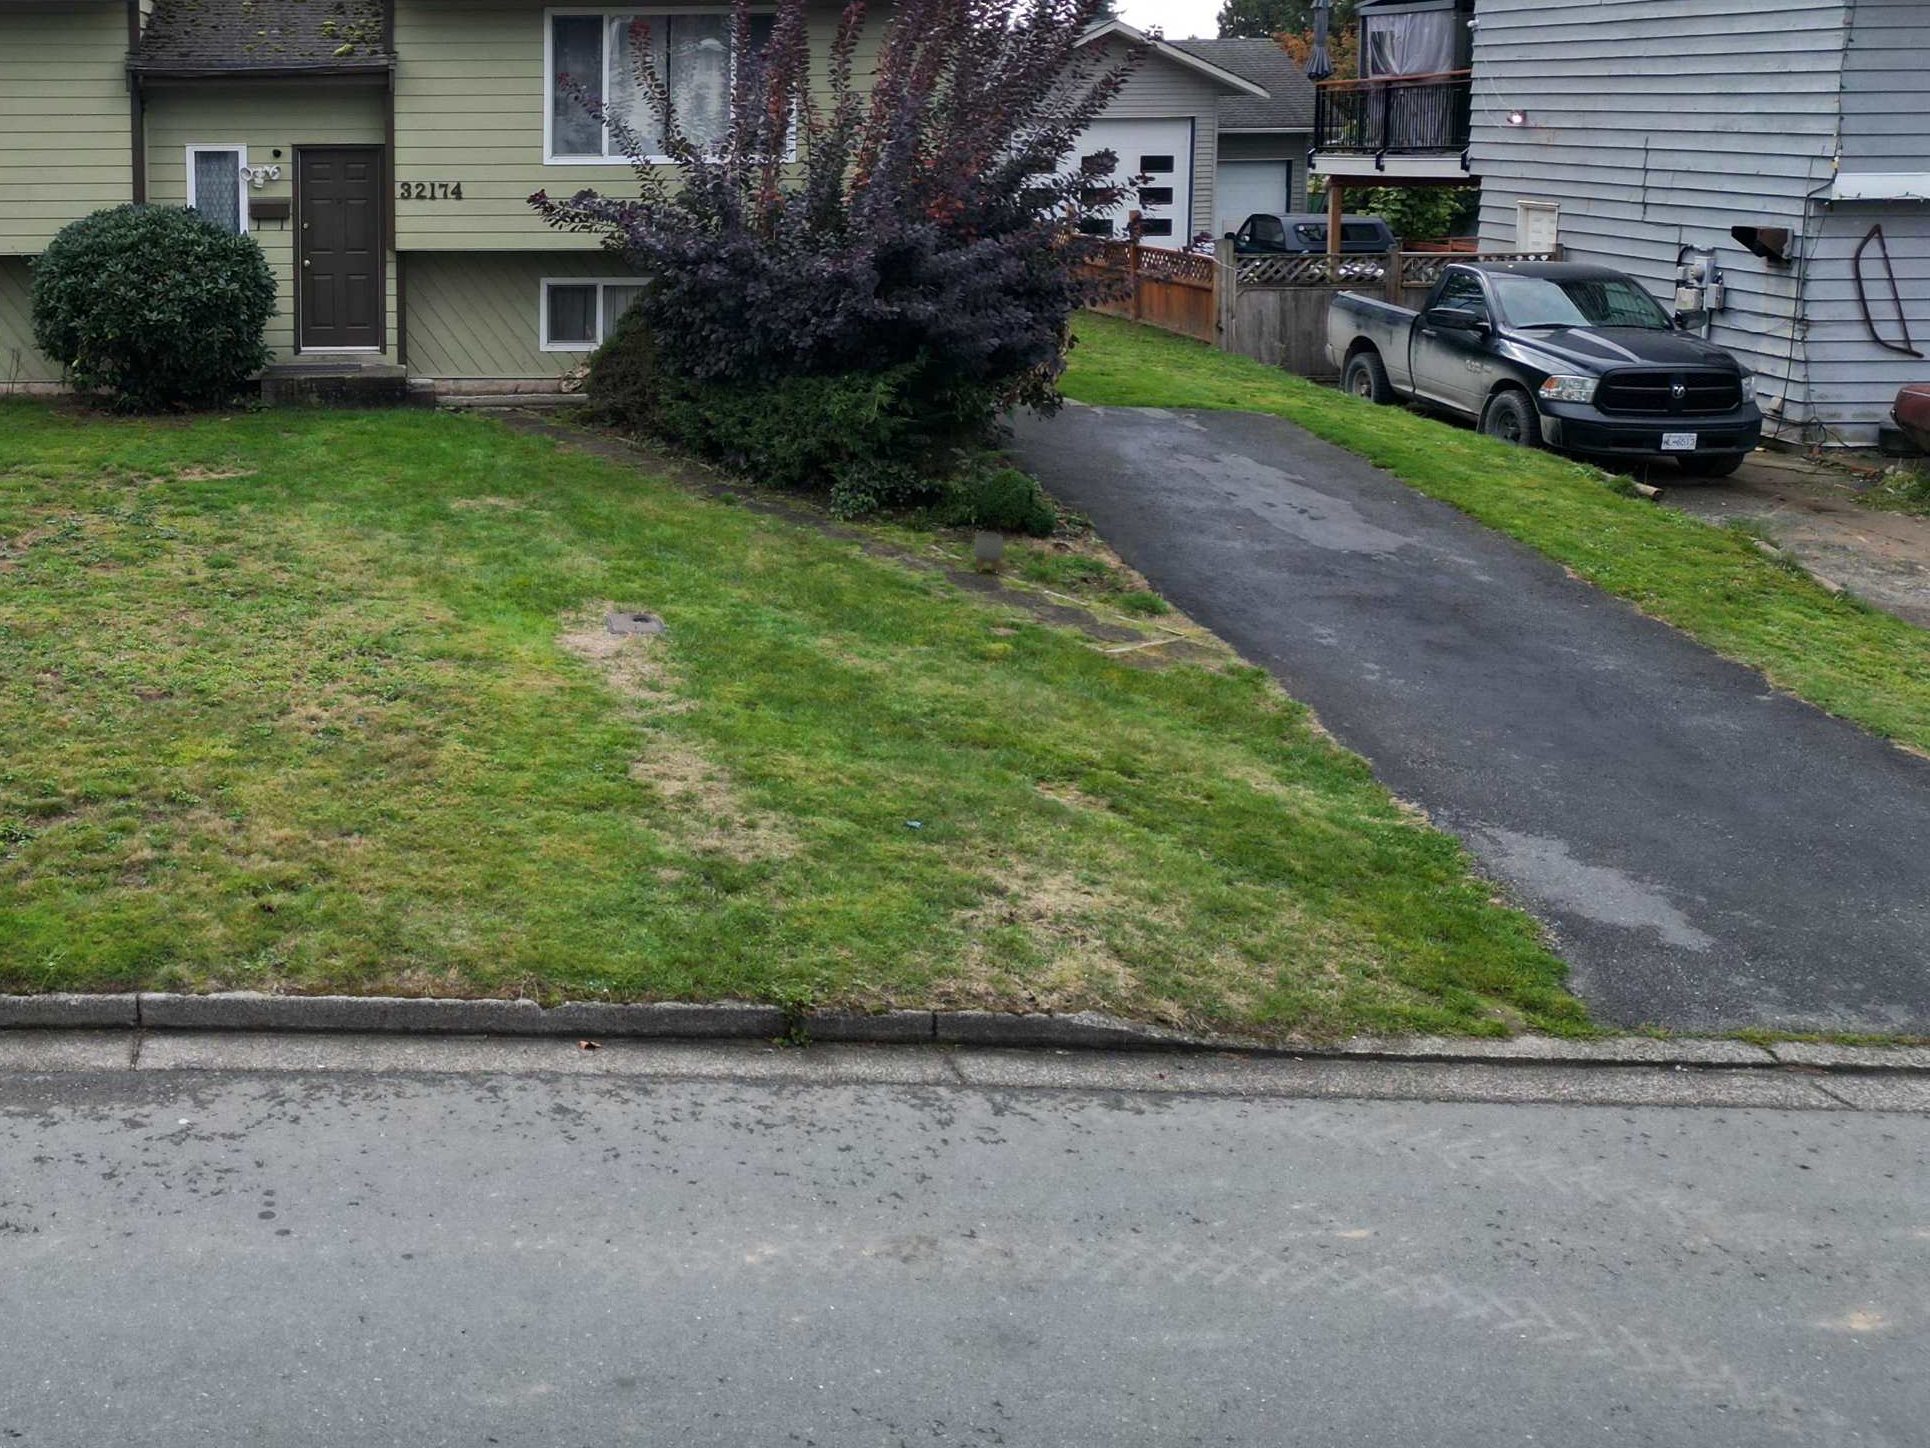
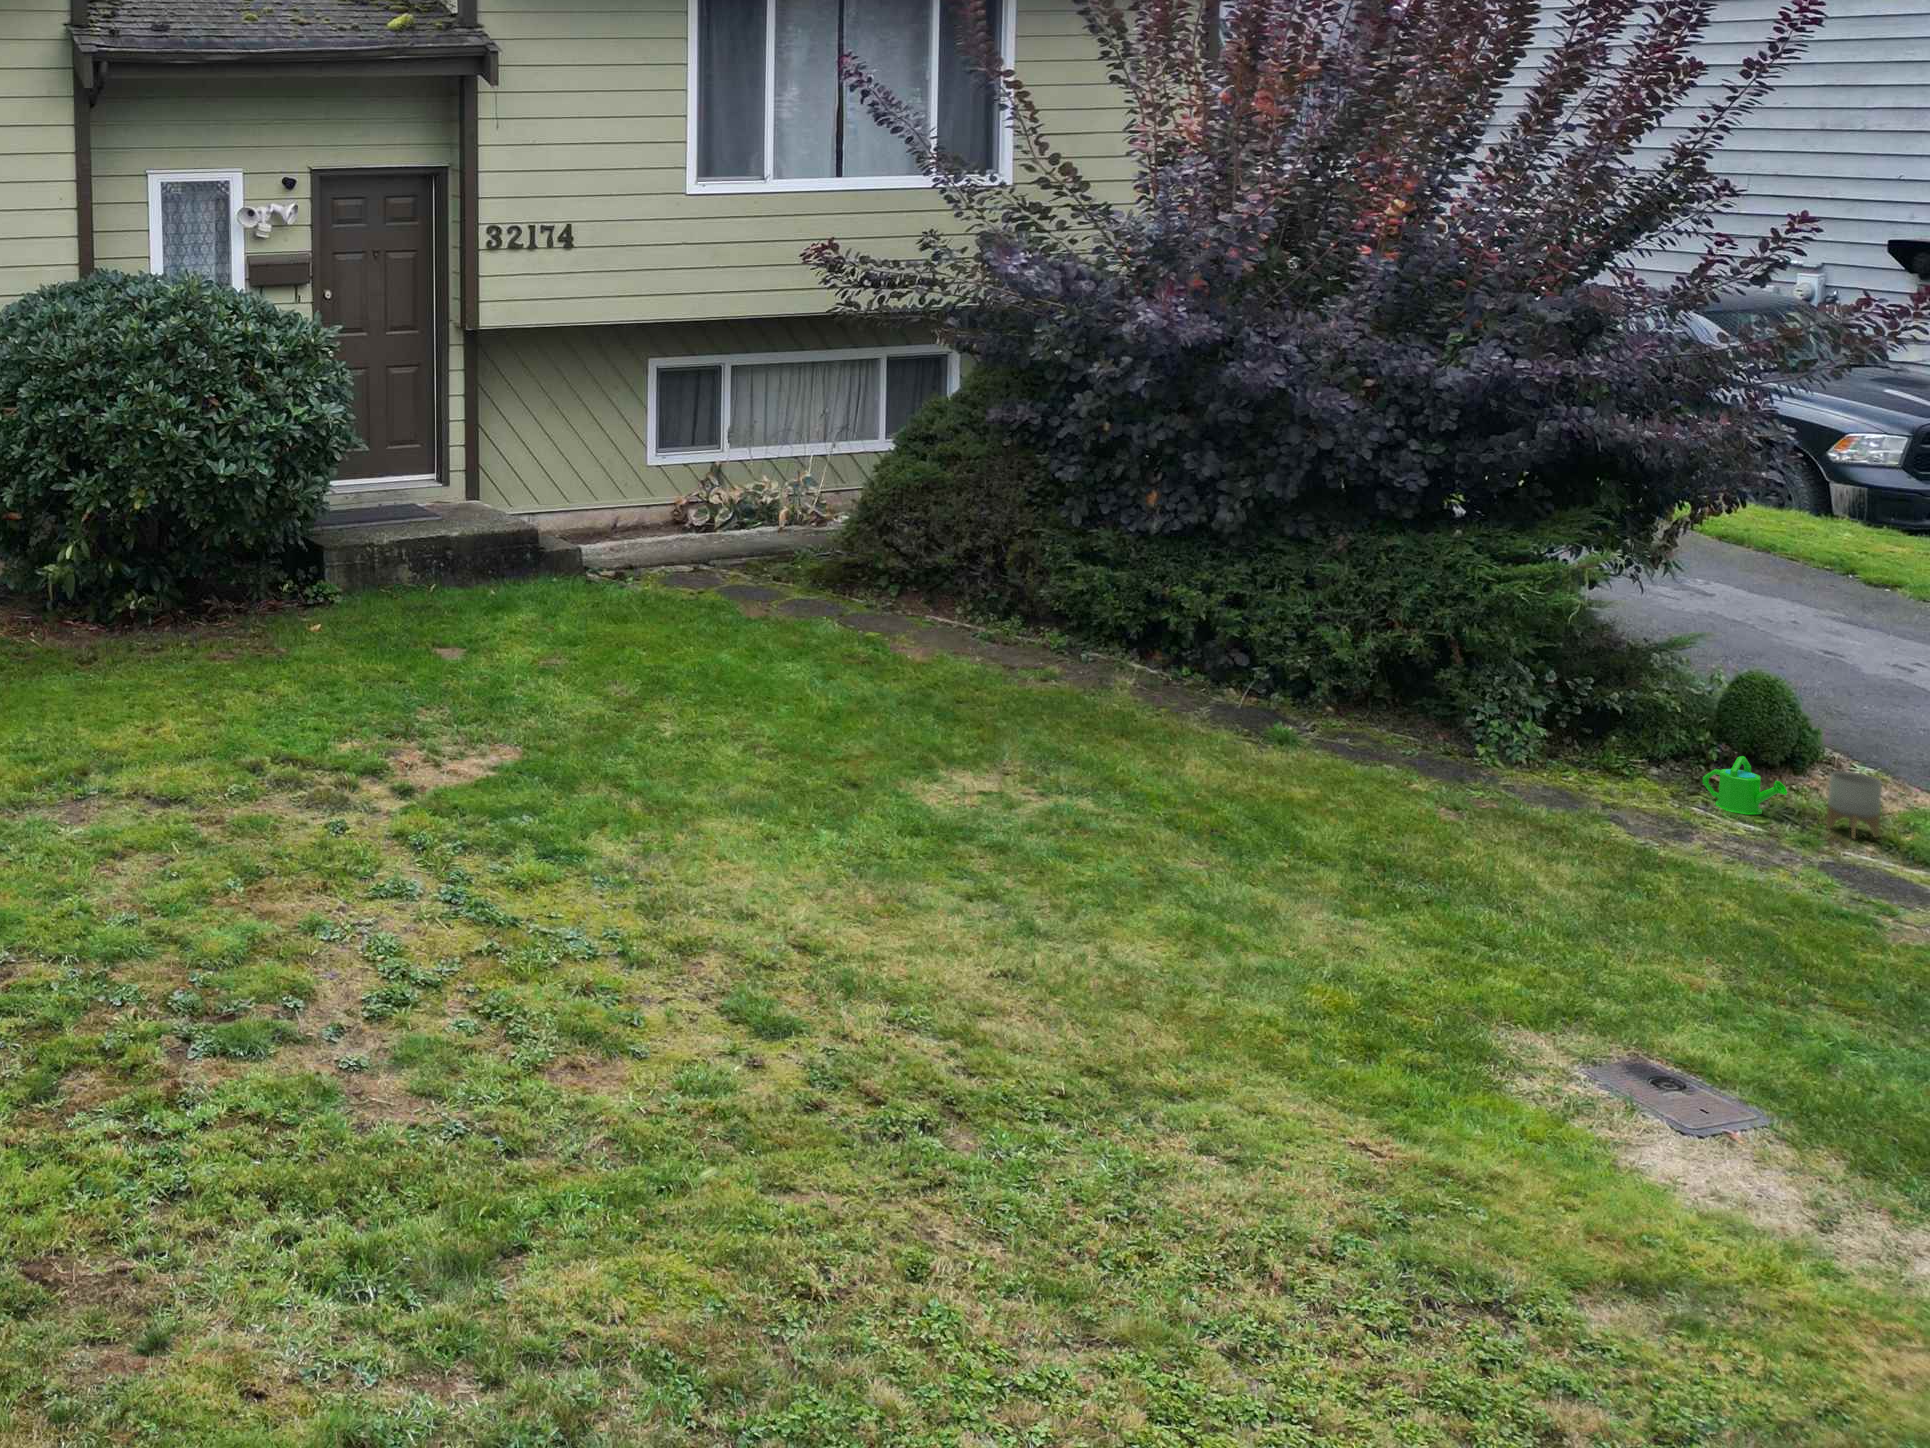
watering can: none [928,523,958,559] -> present [1703,756,1787,815]

